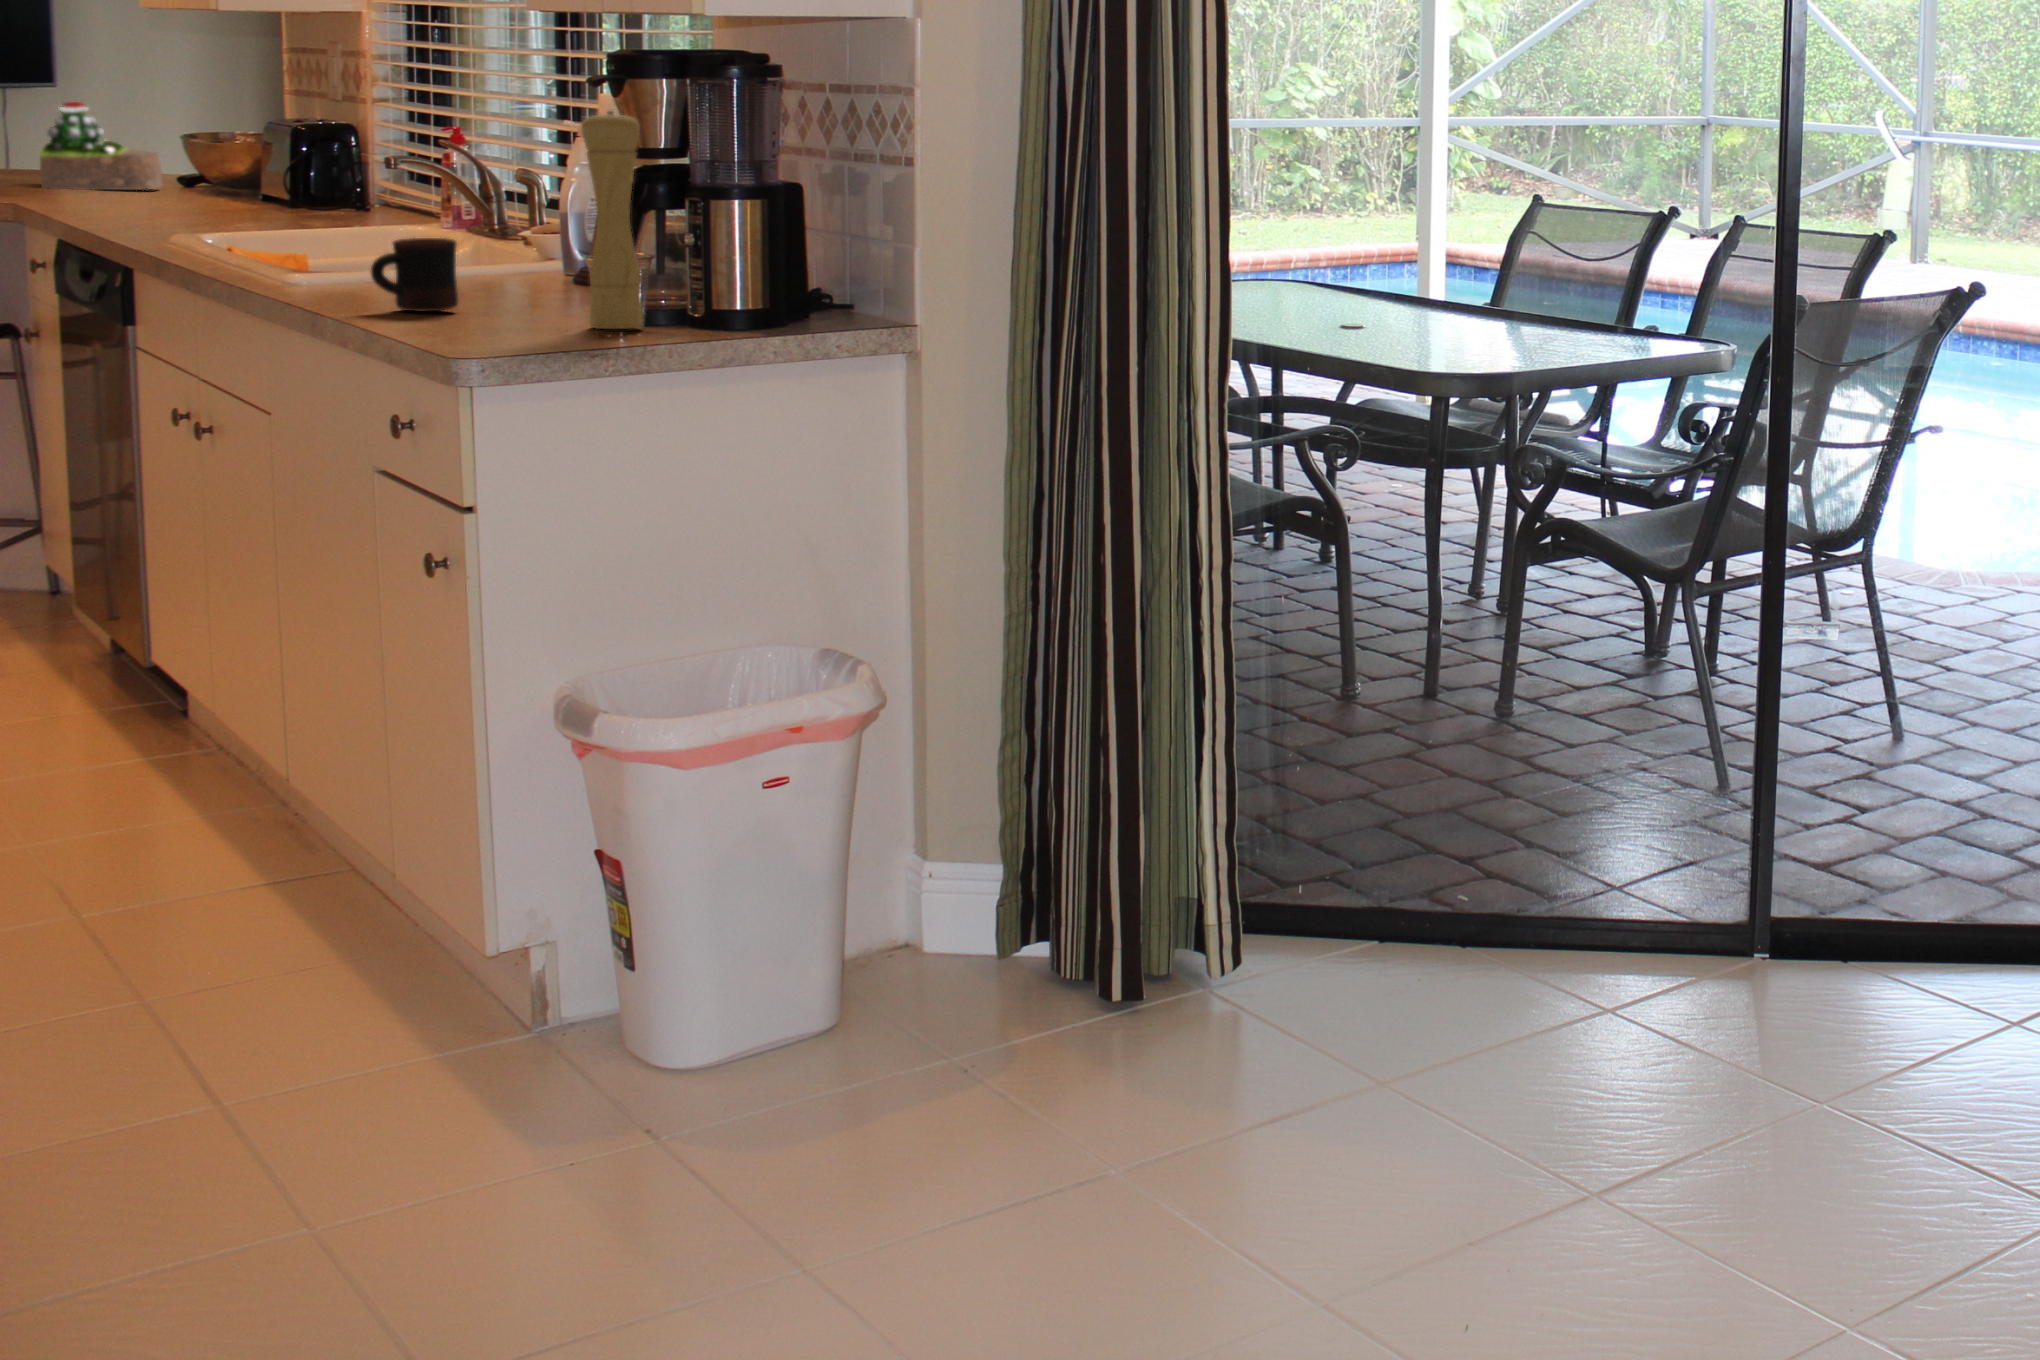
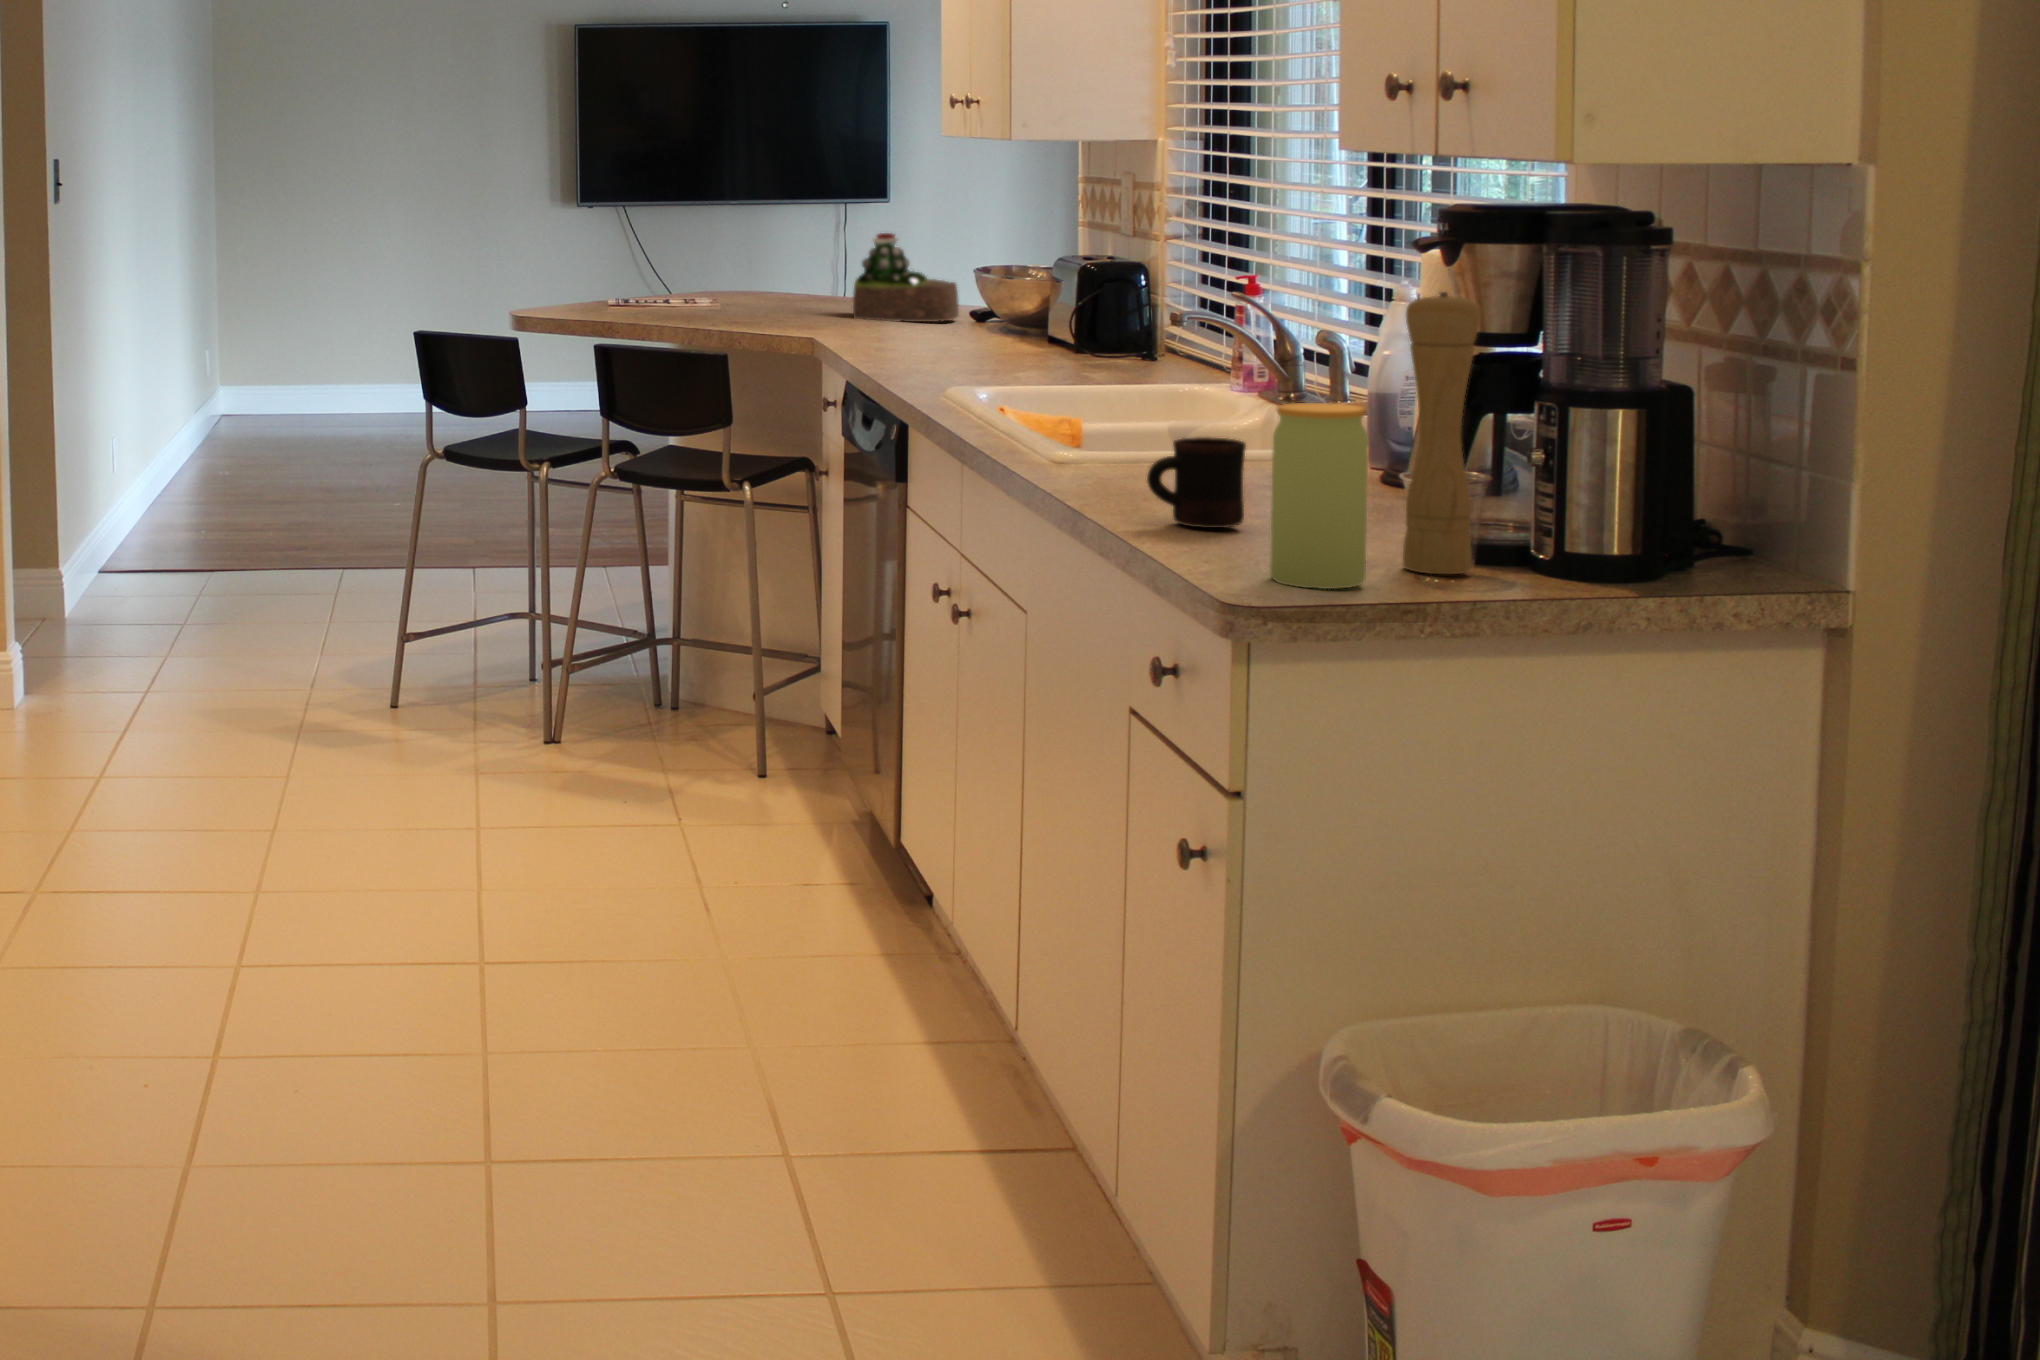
jar: none [477,196,559,340] -> present [1270,403,1368,589]

